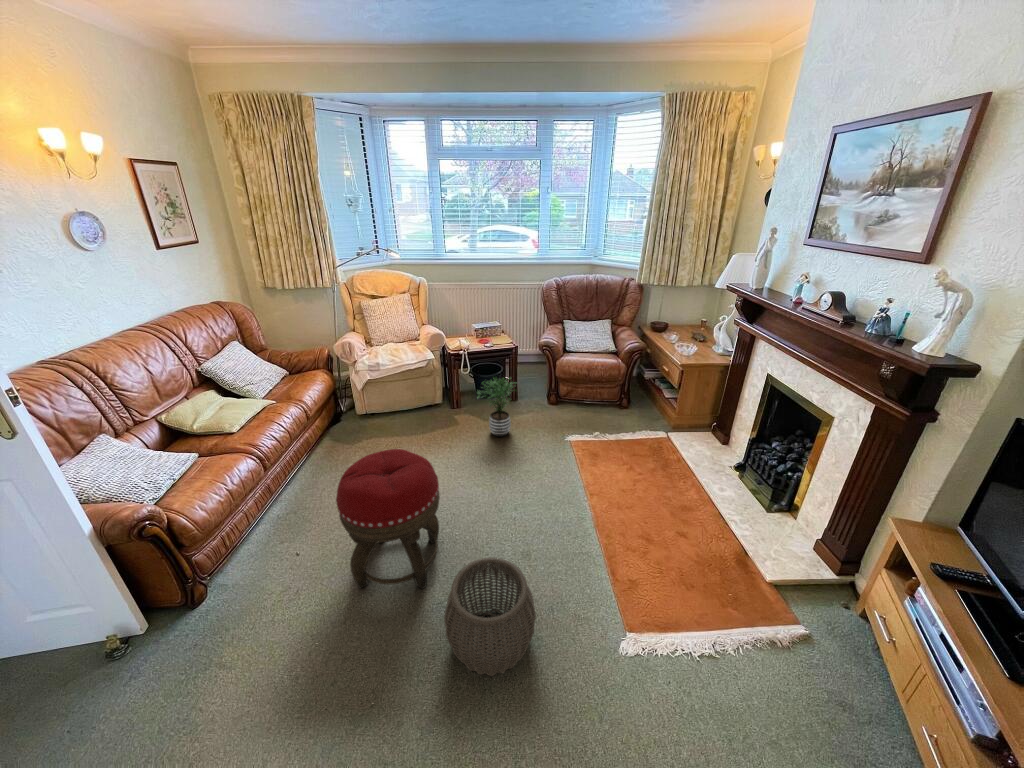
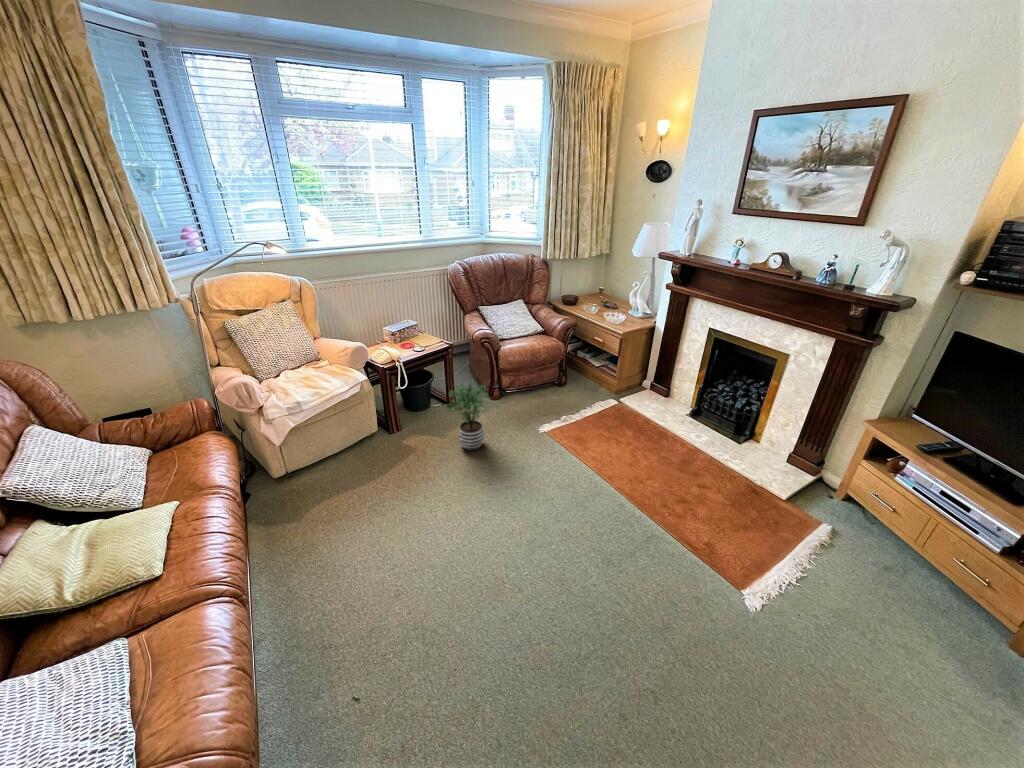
footstool: present [336,449,440,589] -> none [428,502,556,695]
woven basket: present [444,558,536,676] -> none [612,578,719,709]

